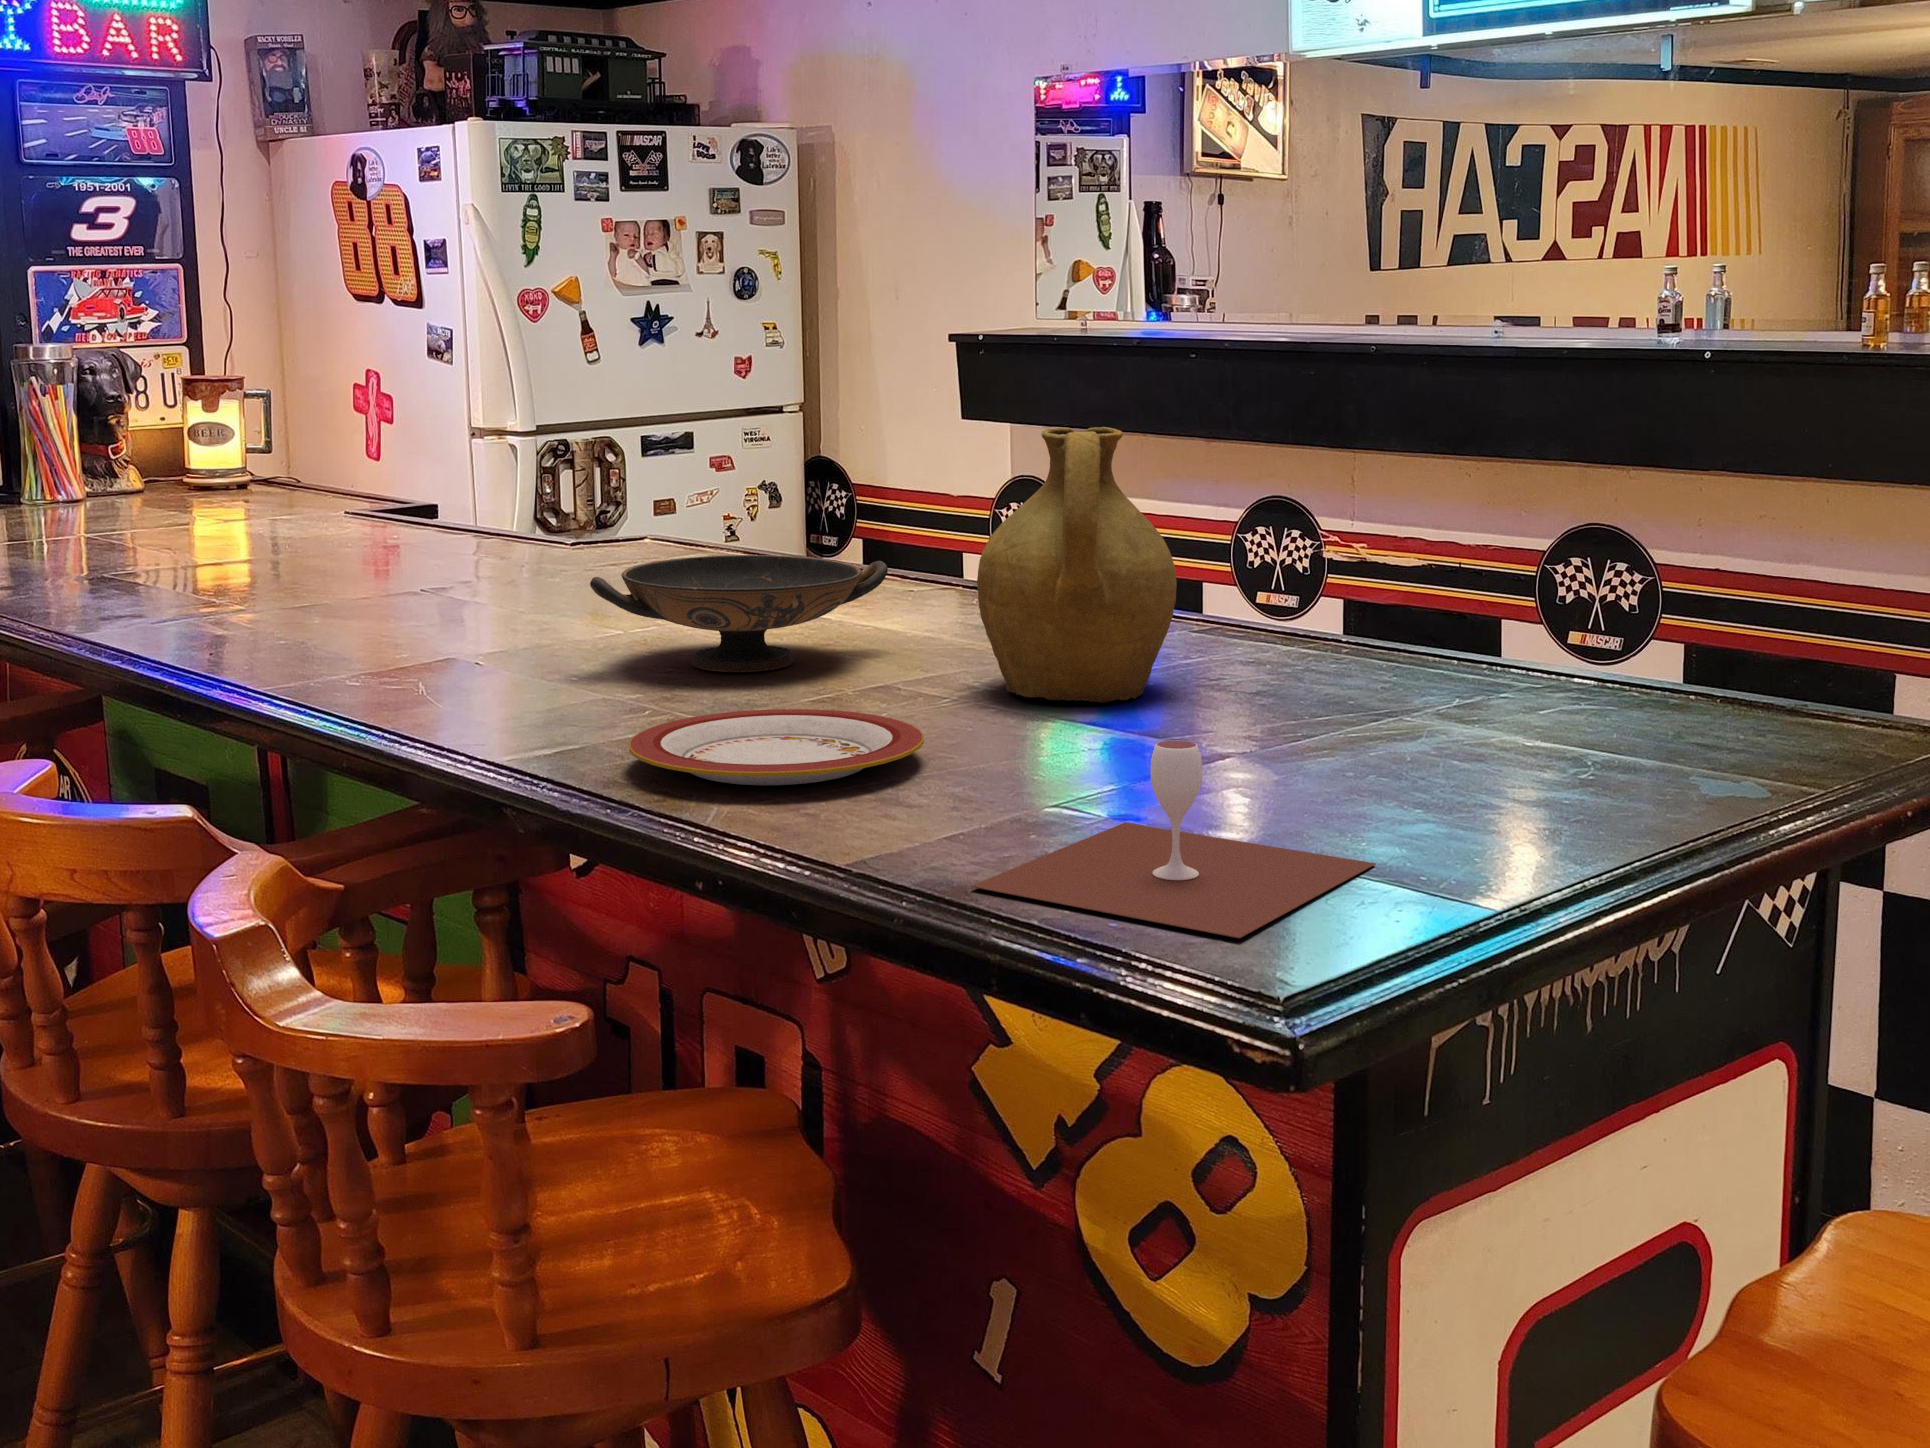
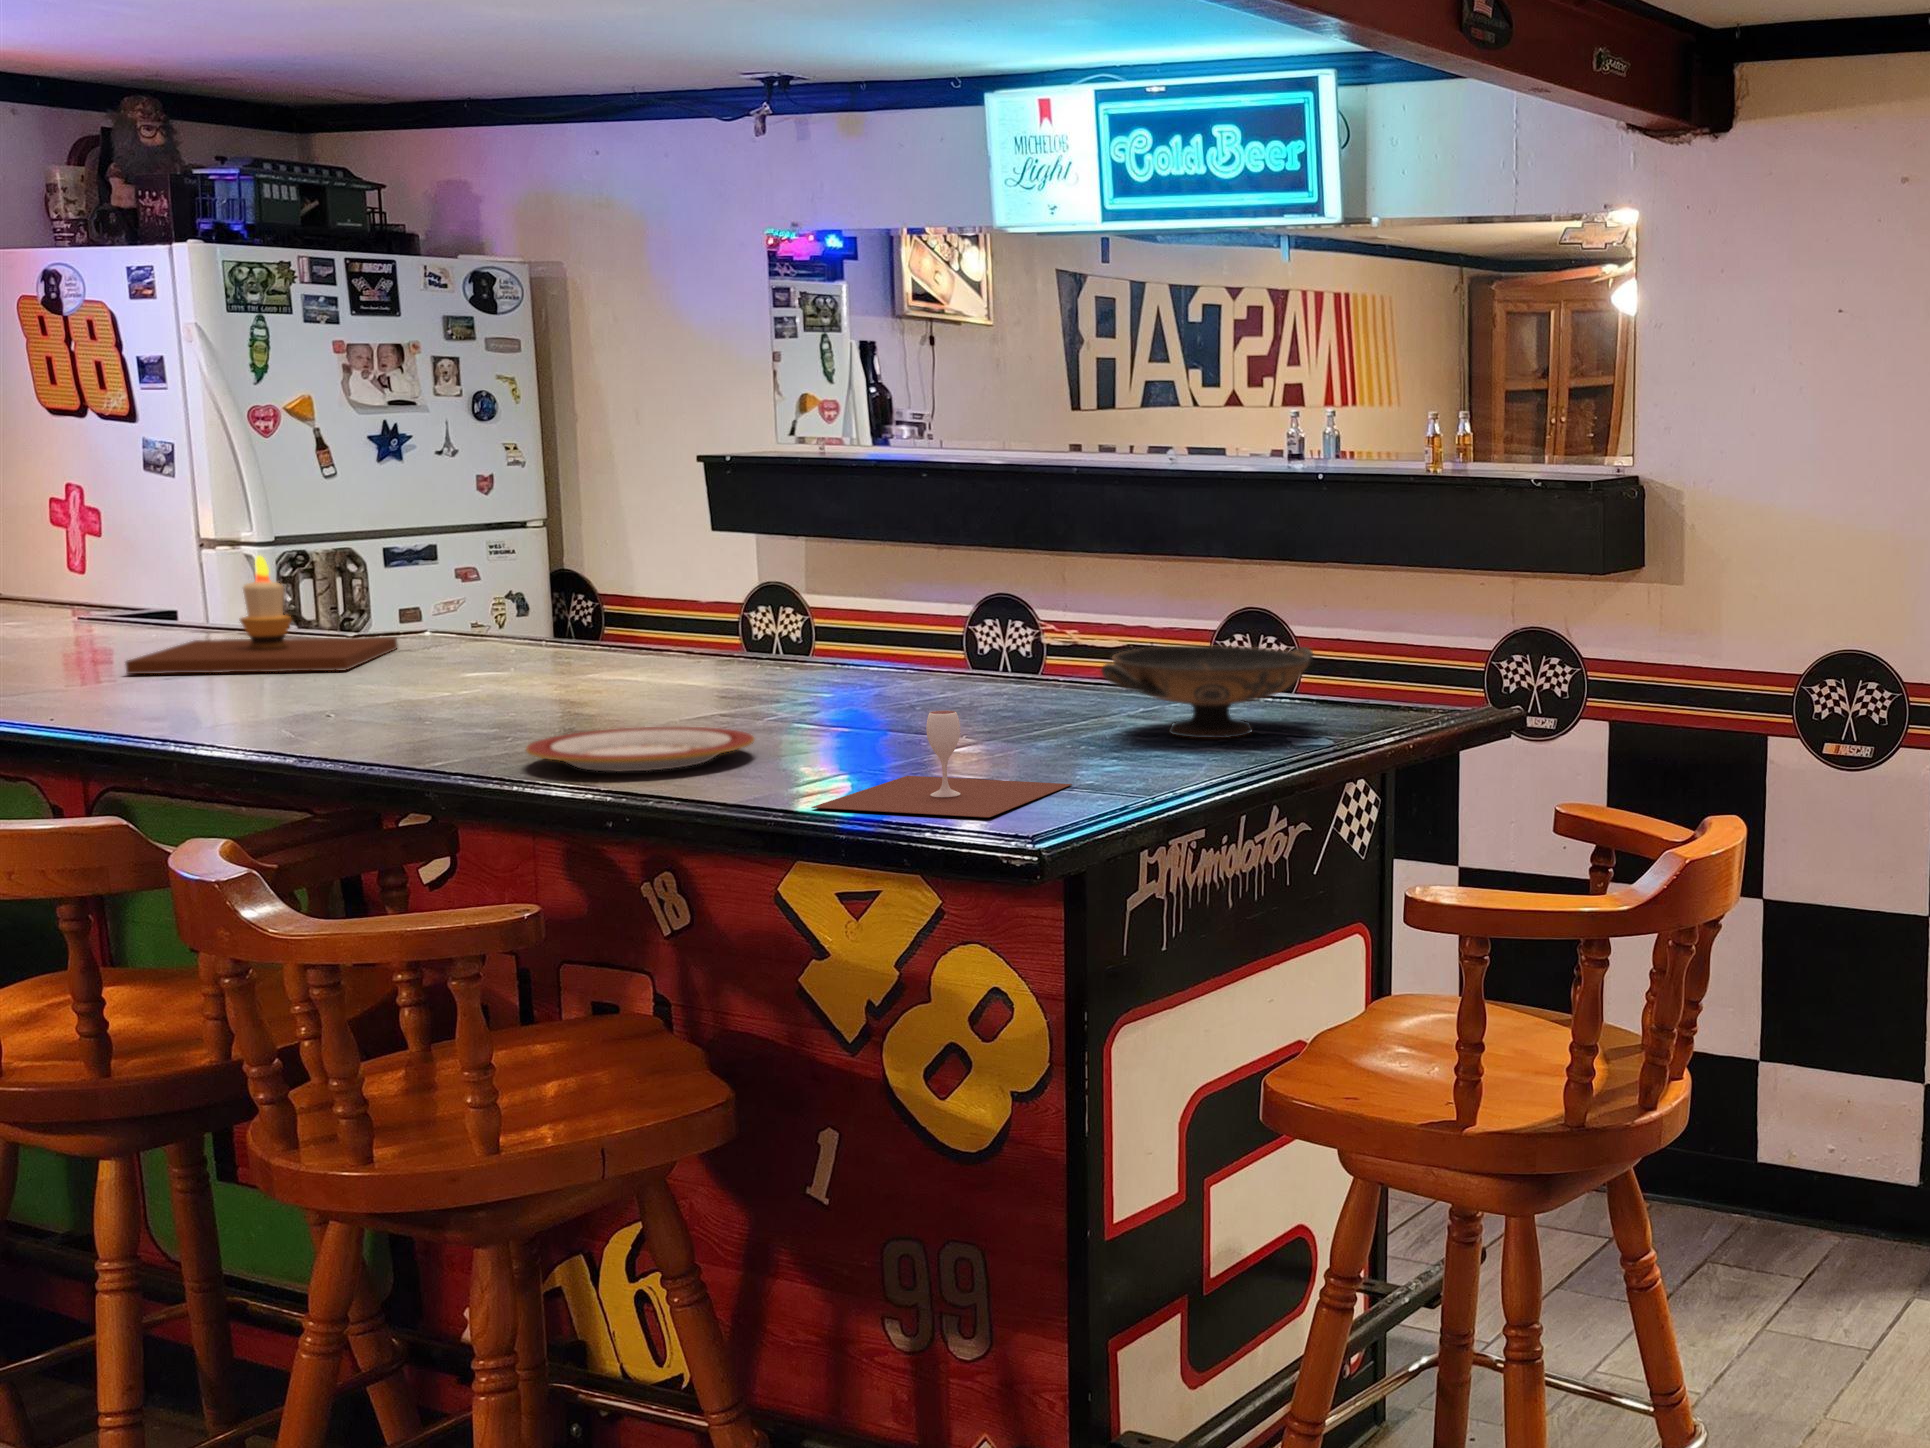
pitcher: present [977,427,1177,703] -> none [779,522,929,719]
candle: none [310,454,596,591] -> present [126,556,398,674]
decorative bowl: present [590,555,888,672] -> present [1102,646,1313,738]

